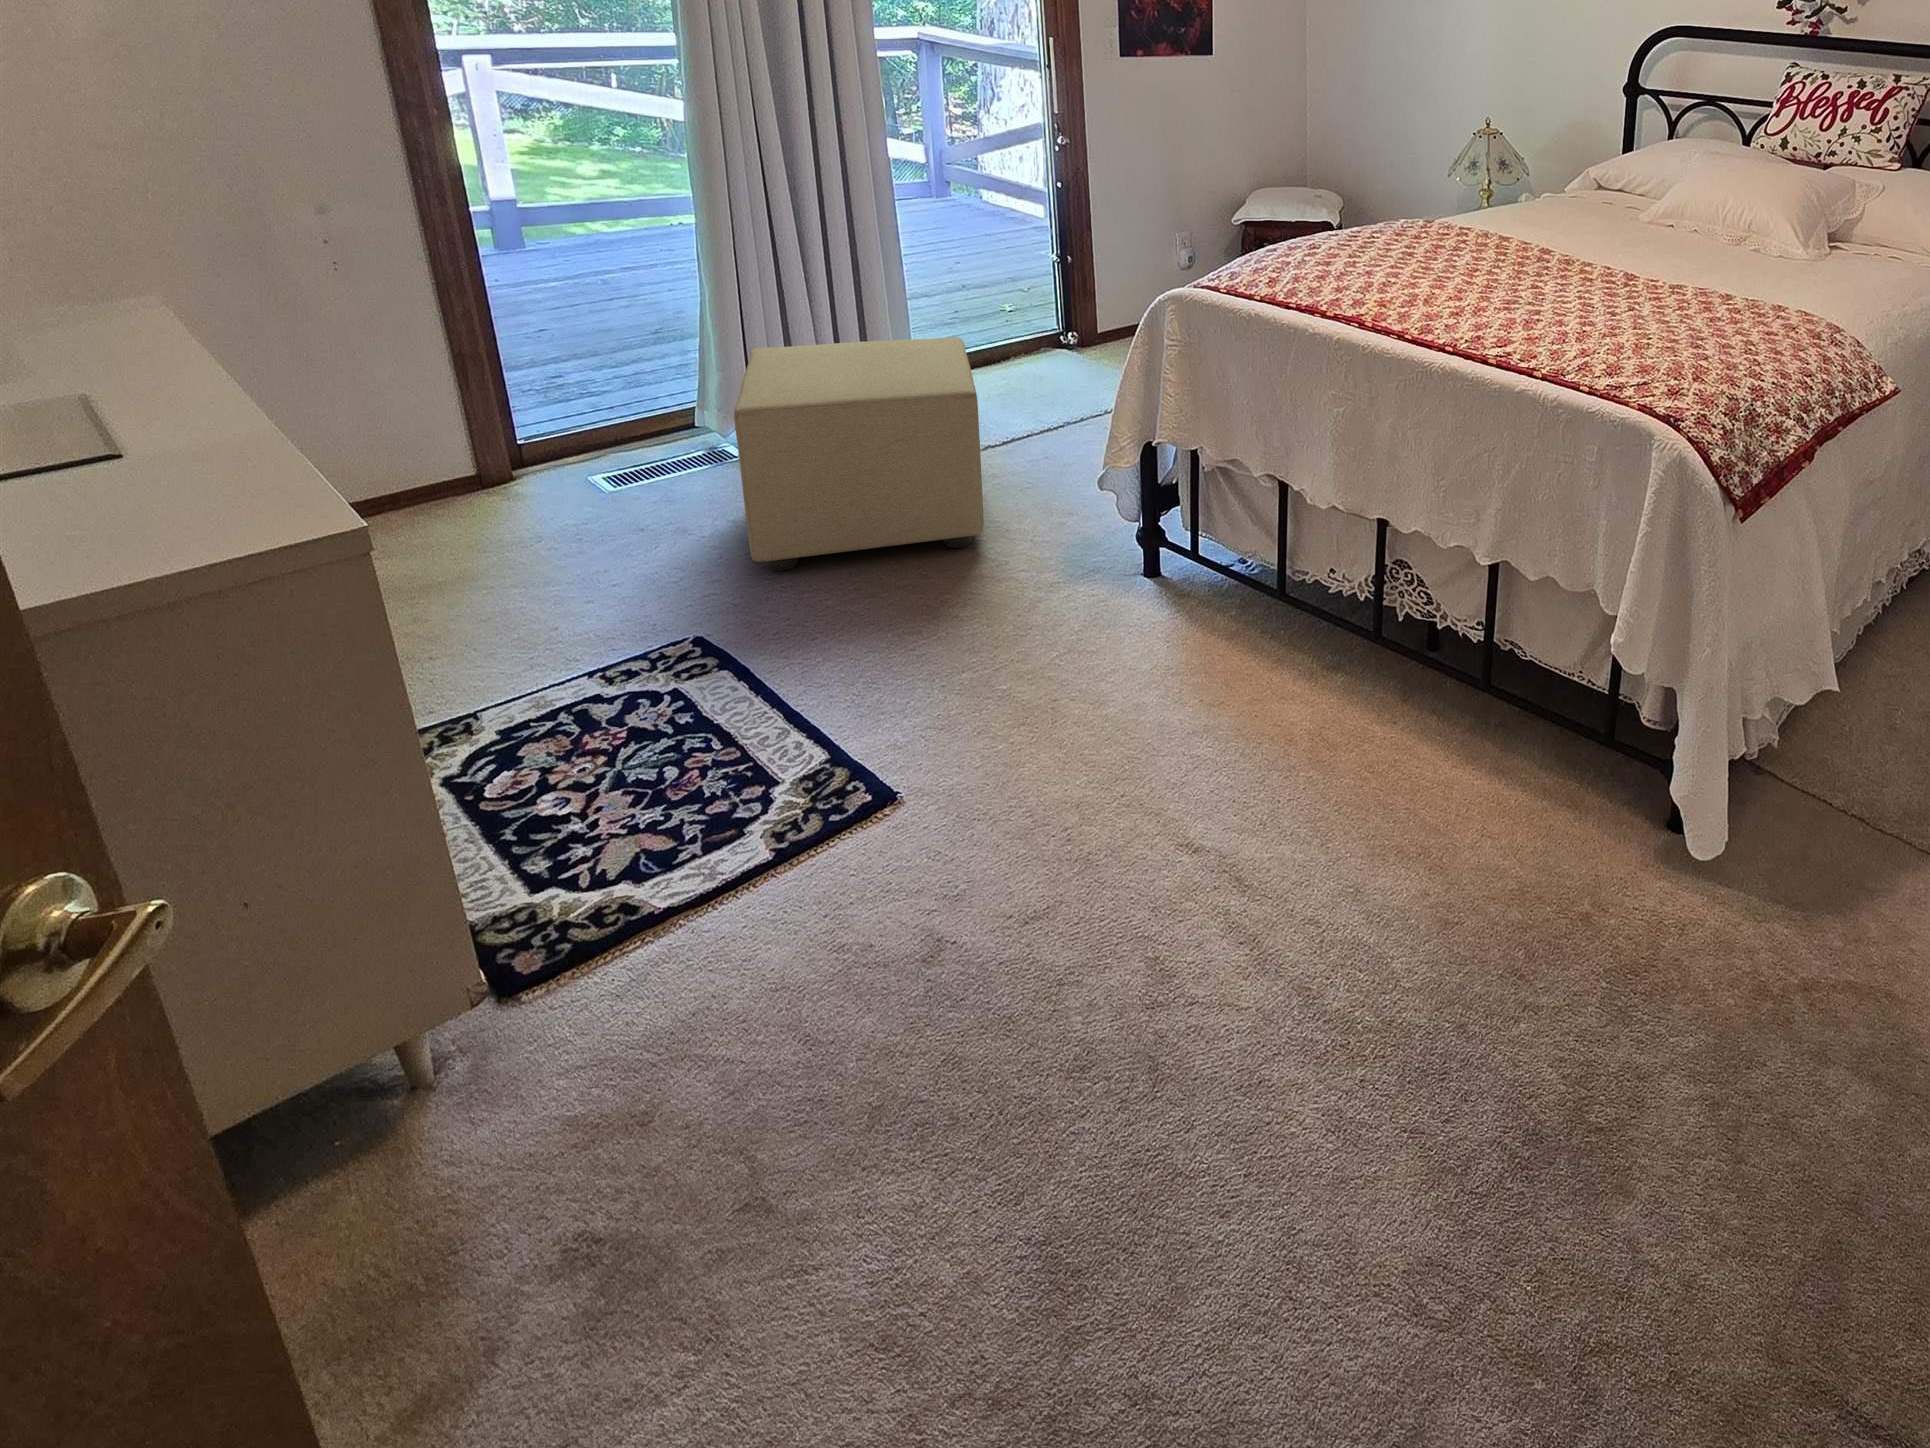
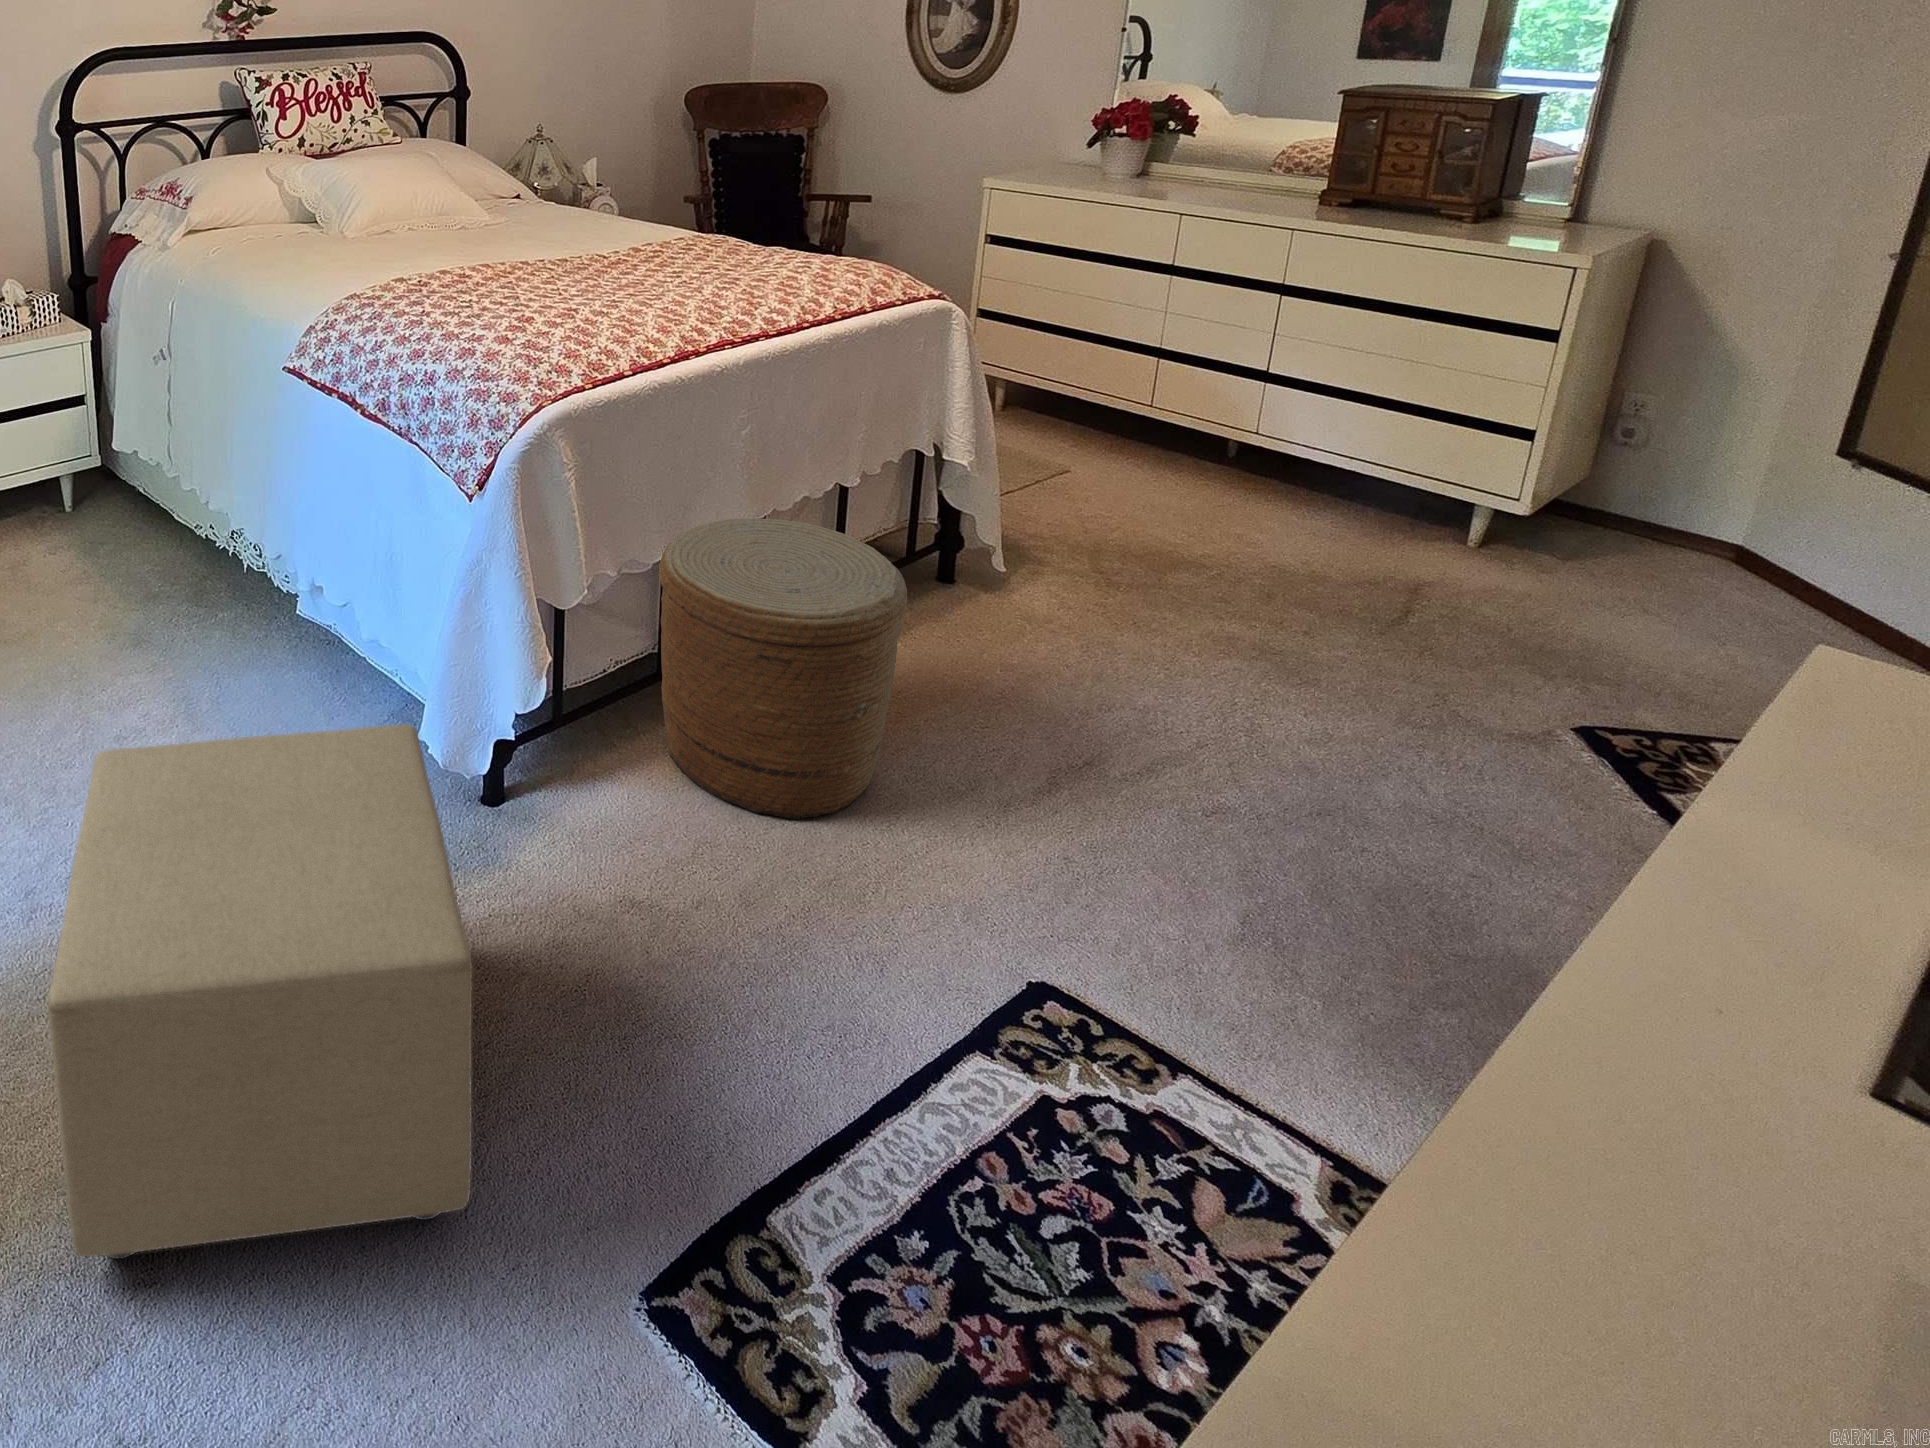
woven basket: none [1106,451,1337,728] -> present [659,519,907,820]

